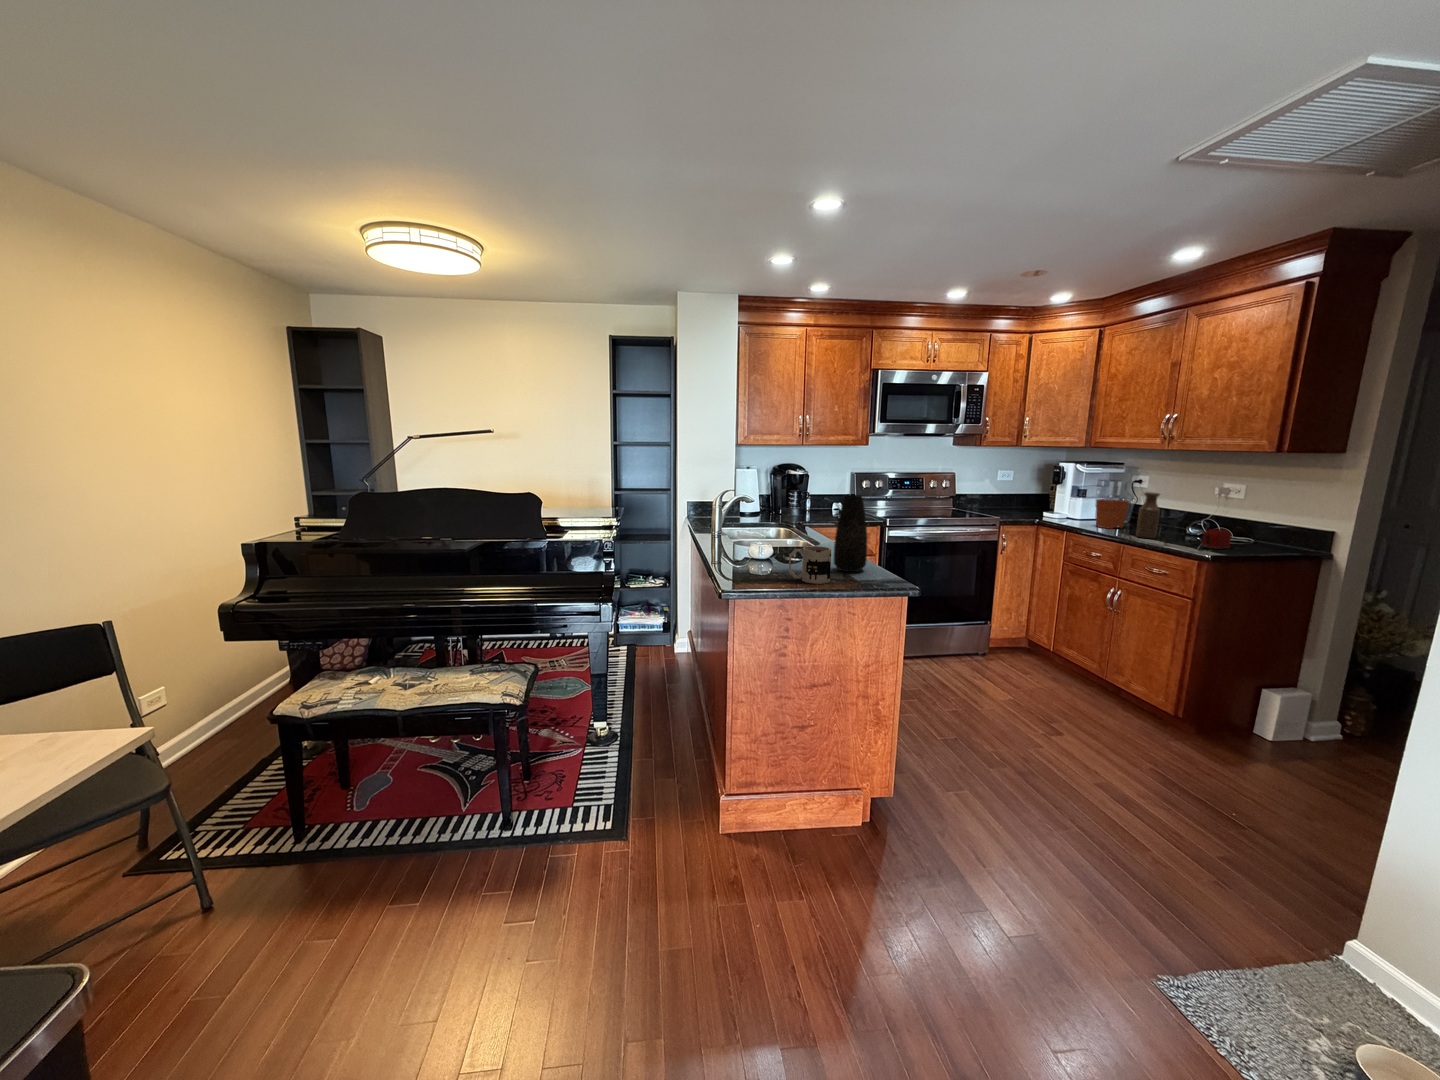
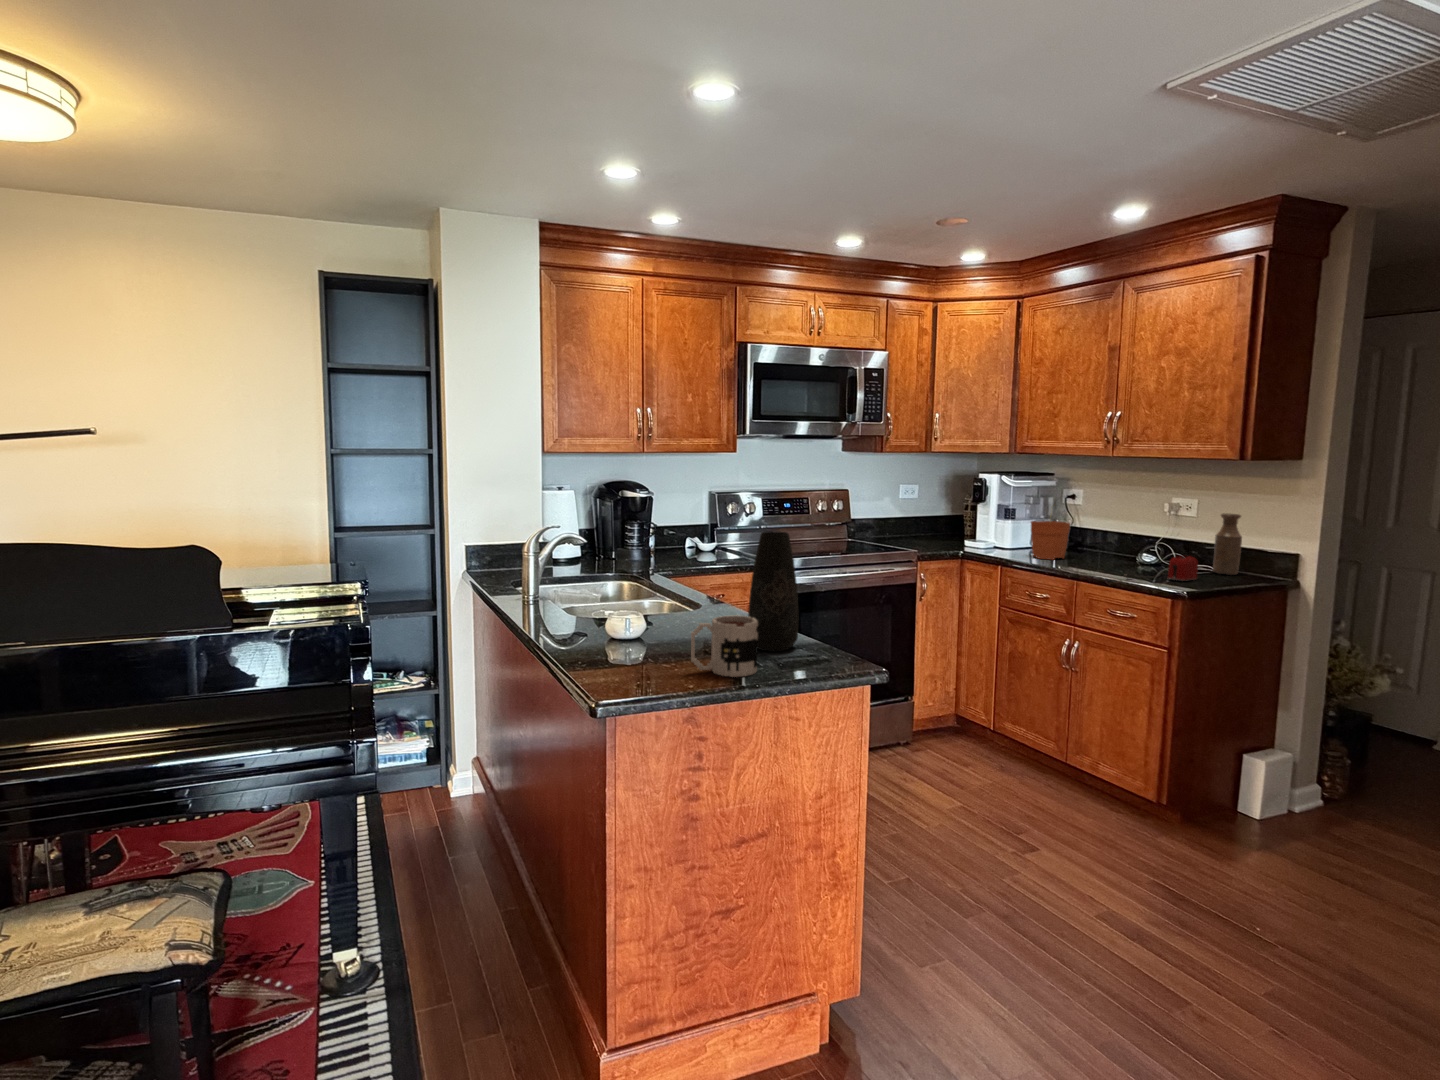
bottle: present [1136,492,1160,538] -> present [1213,513,1242,575]

